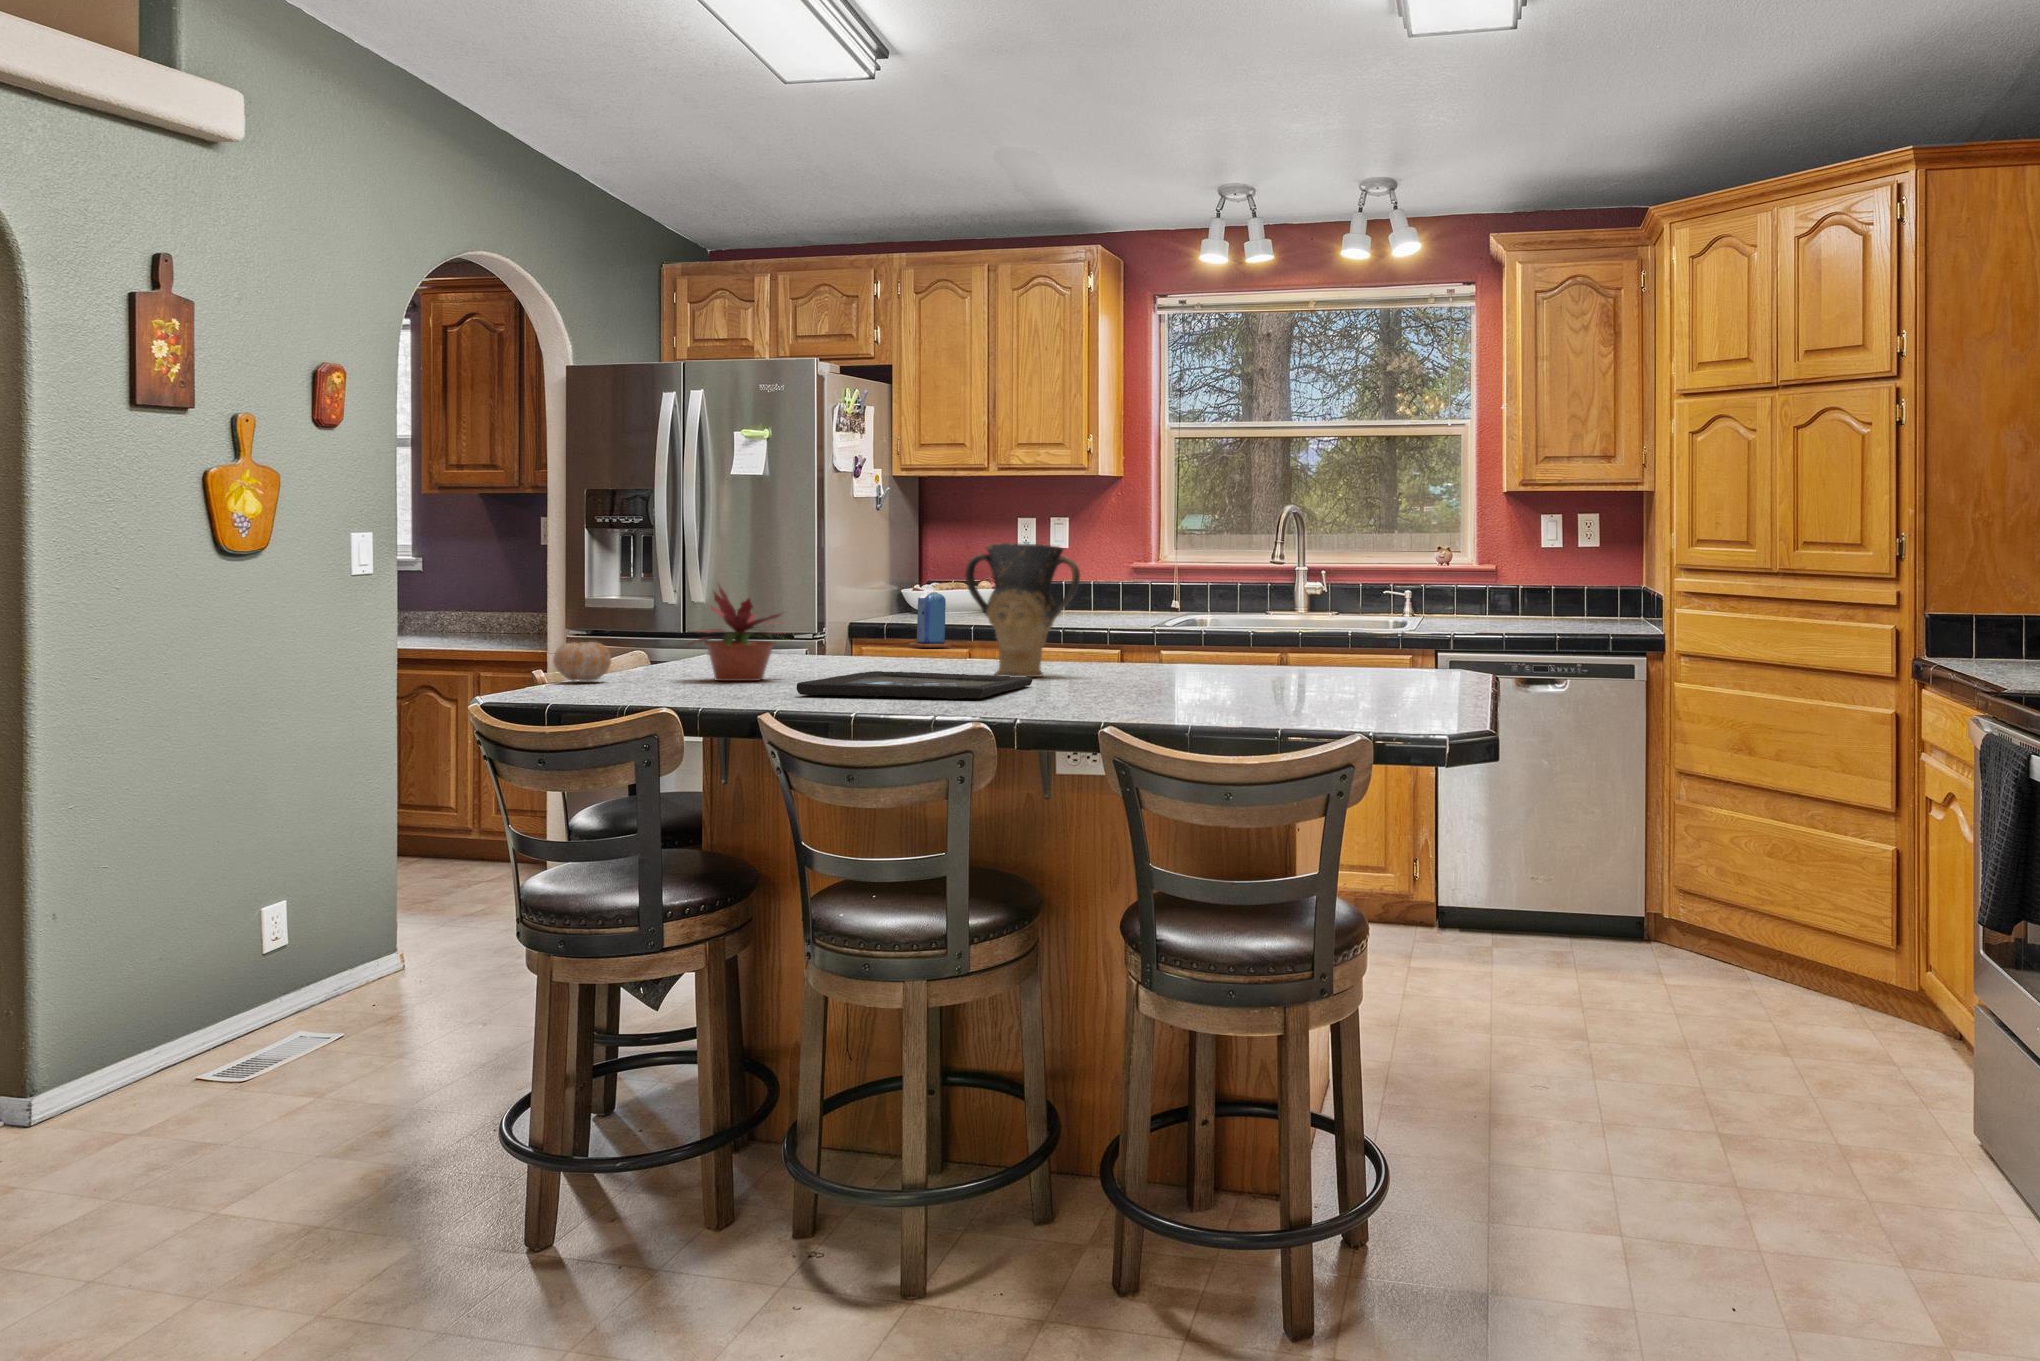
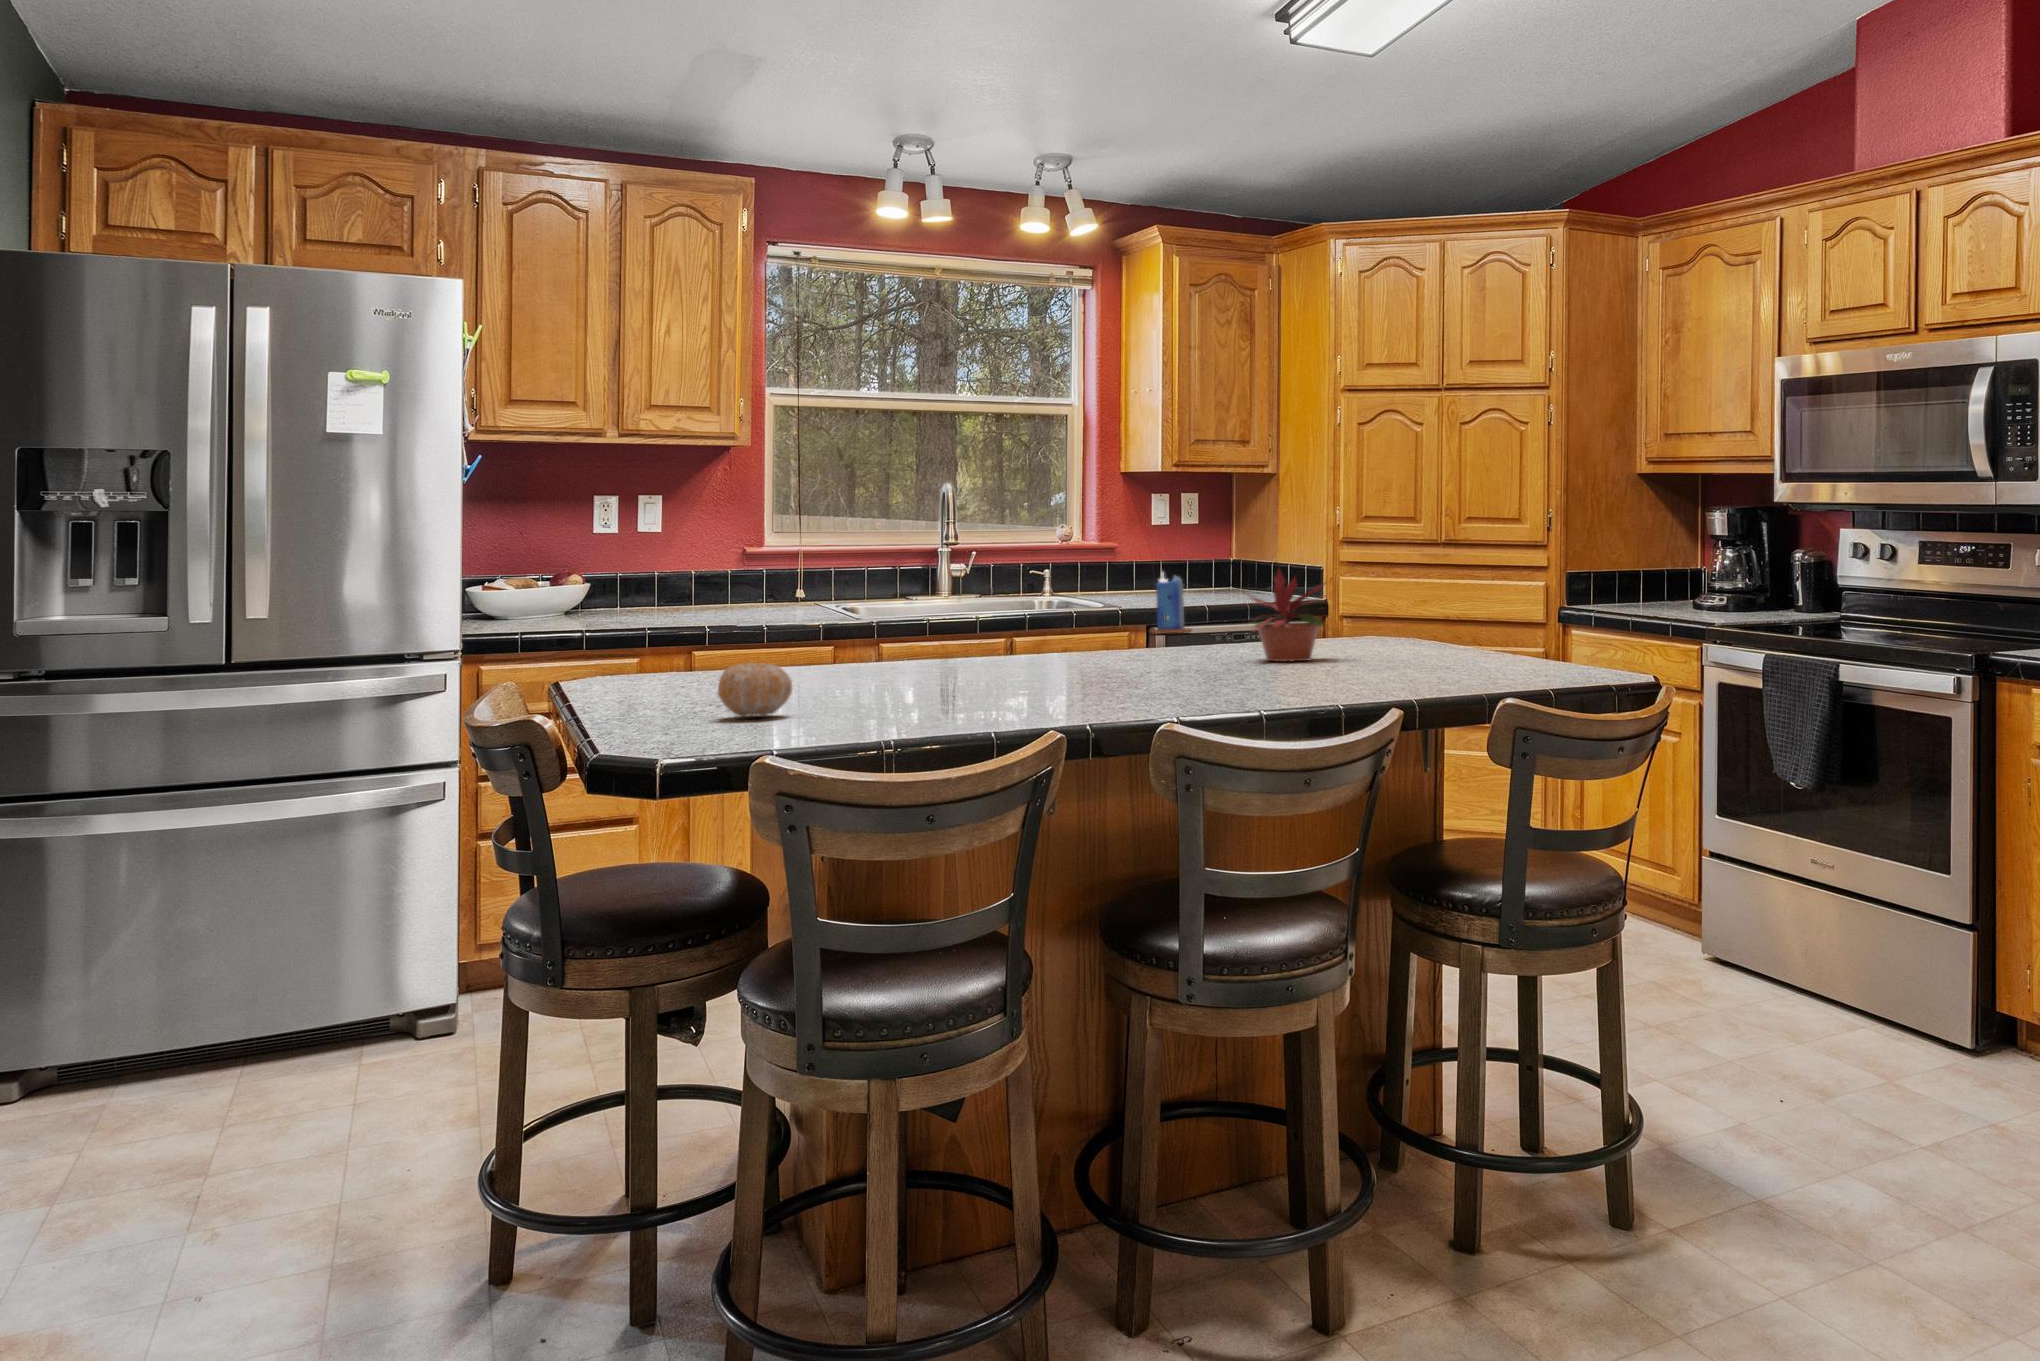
vase: present [965,543,1080,677] -> none [1008,525,1126,673]
potted plant: present [687,586,781,681] -> present [1248,569,1324,662]
candle: present [909,588,953,648] -> present [1150,574,1192,634]
tray: present [797,671,1032,699] -> none [1033,668,1318,700]

